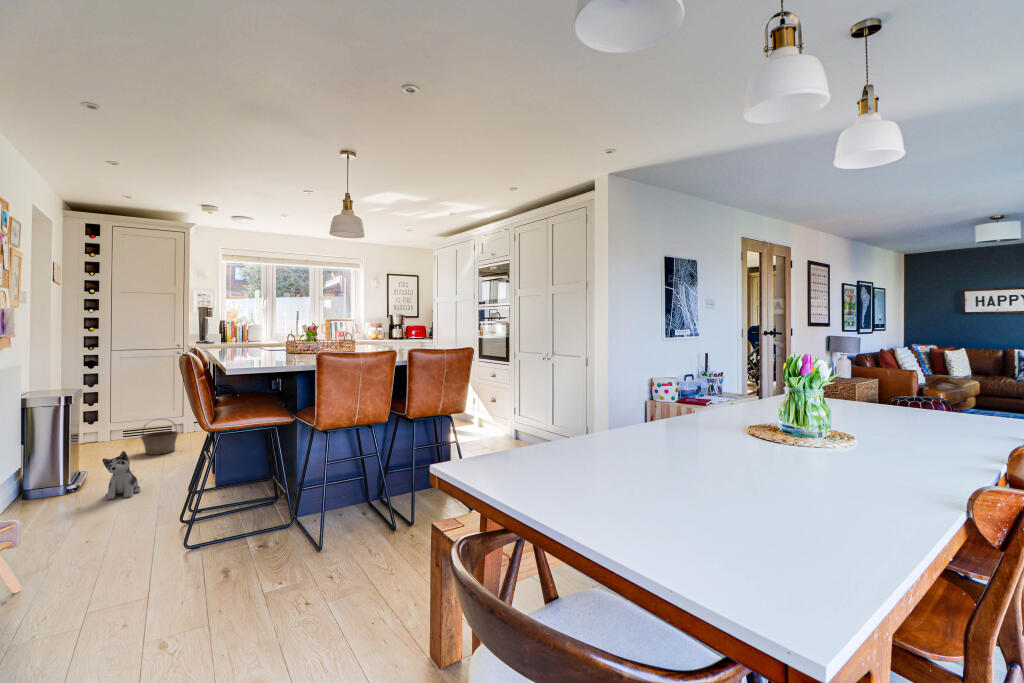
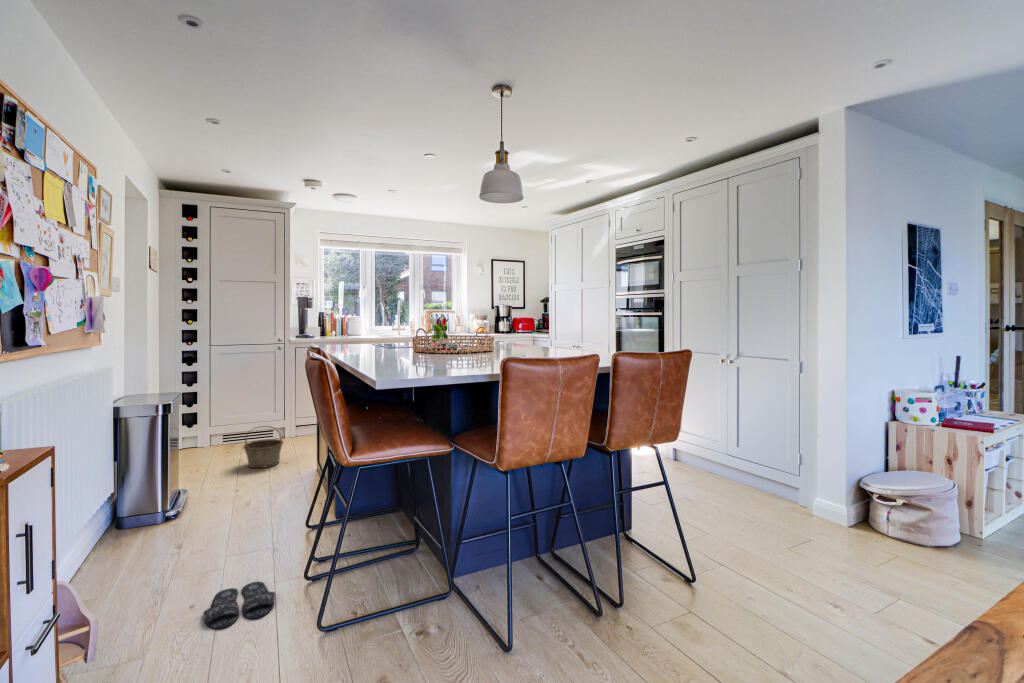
plush toy: present [102,451,141,500] -> none [205,476,248,540]
slippers: none [100,520,157,544] -> present [203,581,275,629]

